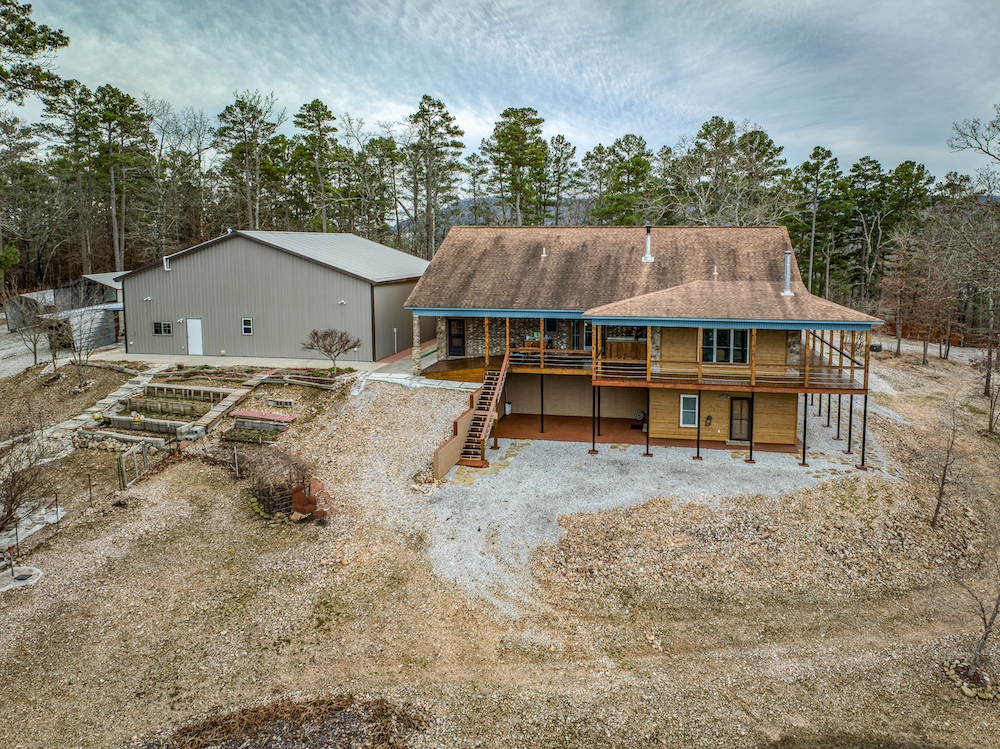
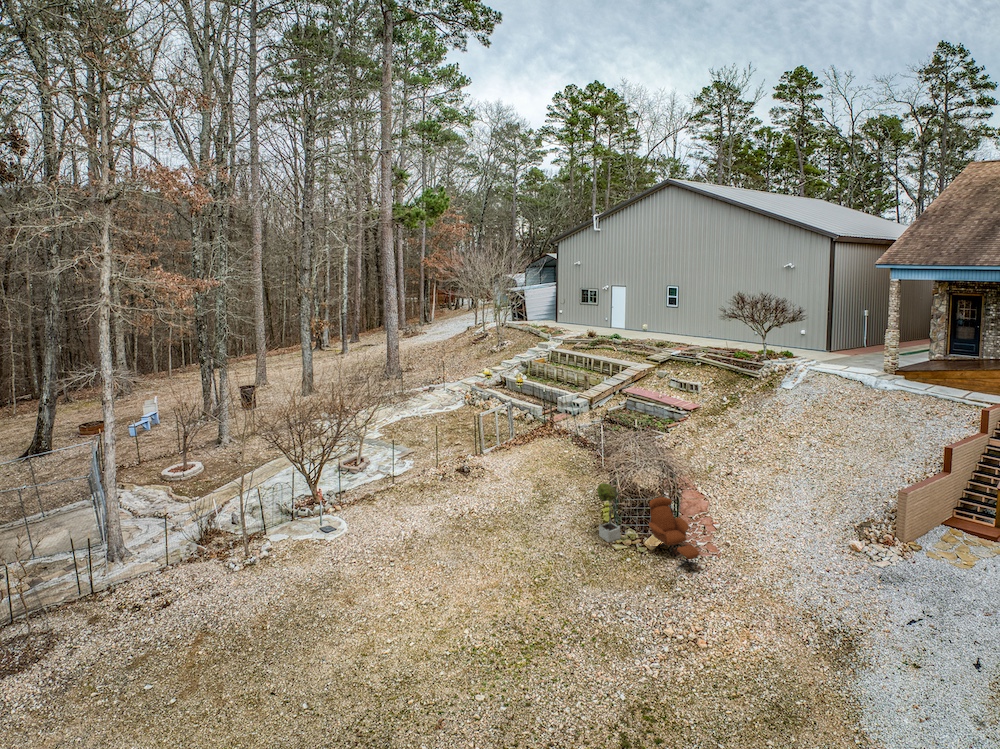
potted tree: none [252,486,273,526] -> present [597,483,620,542]

